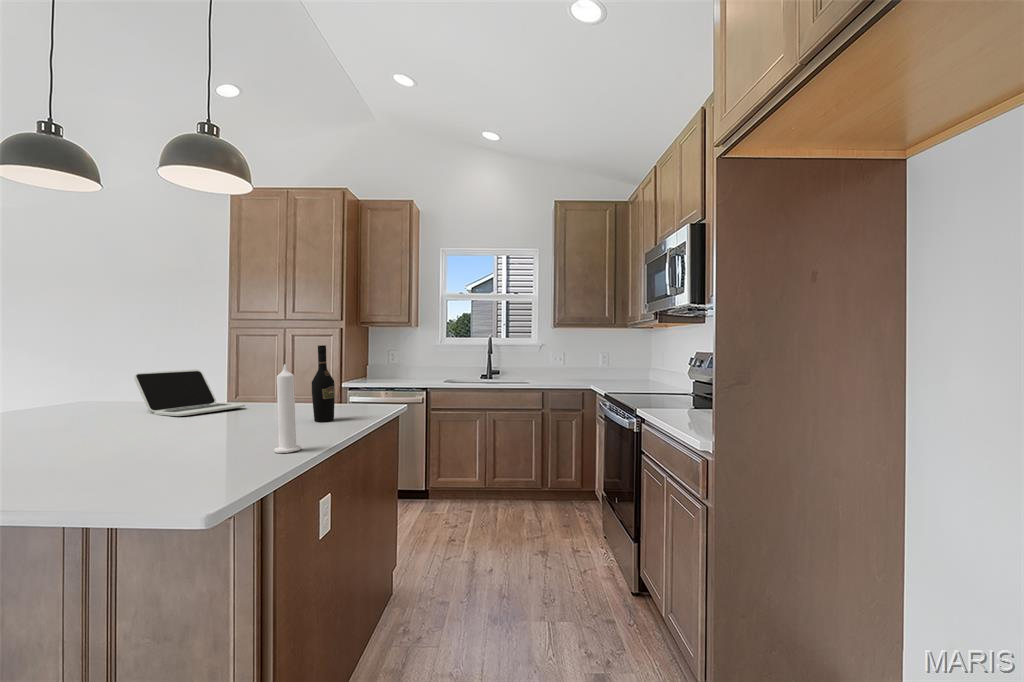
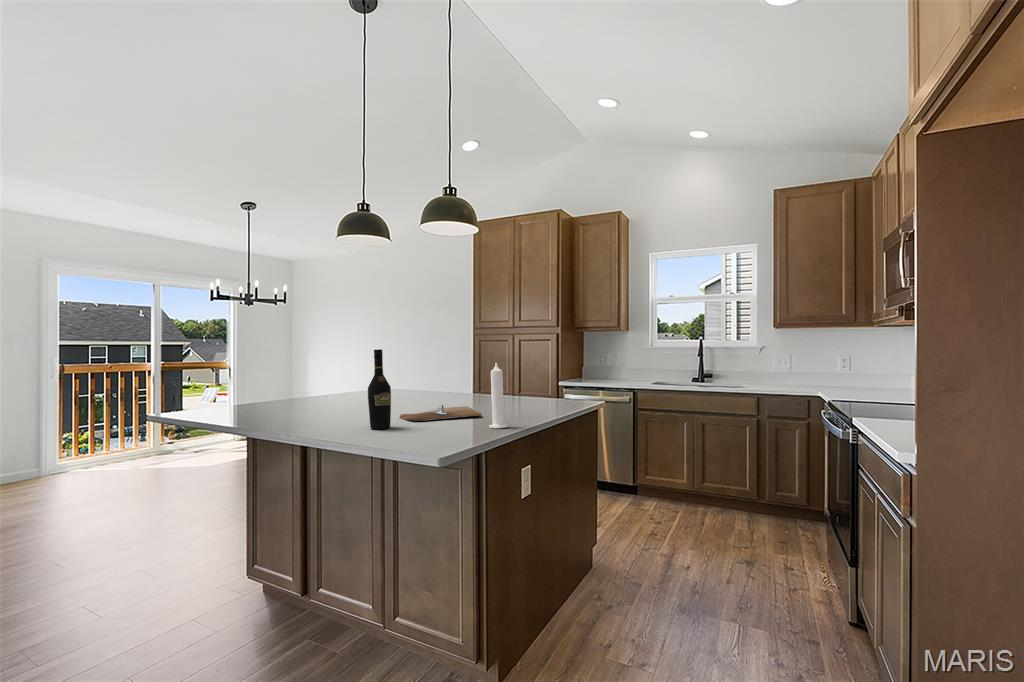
wine bottle: present [312,345,335,422] -> present [368,349,391,429]
laptop: present [134,370,245,416] -> none [408,367,478,401]
cutting board: none [105,422,259,452] -> present [400,405,482,421]

